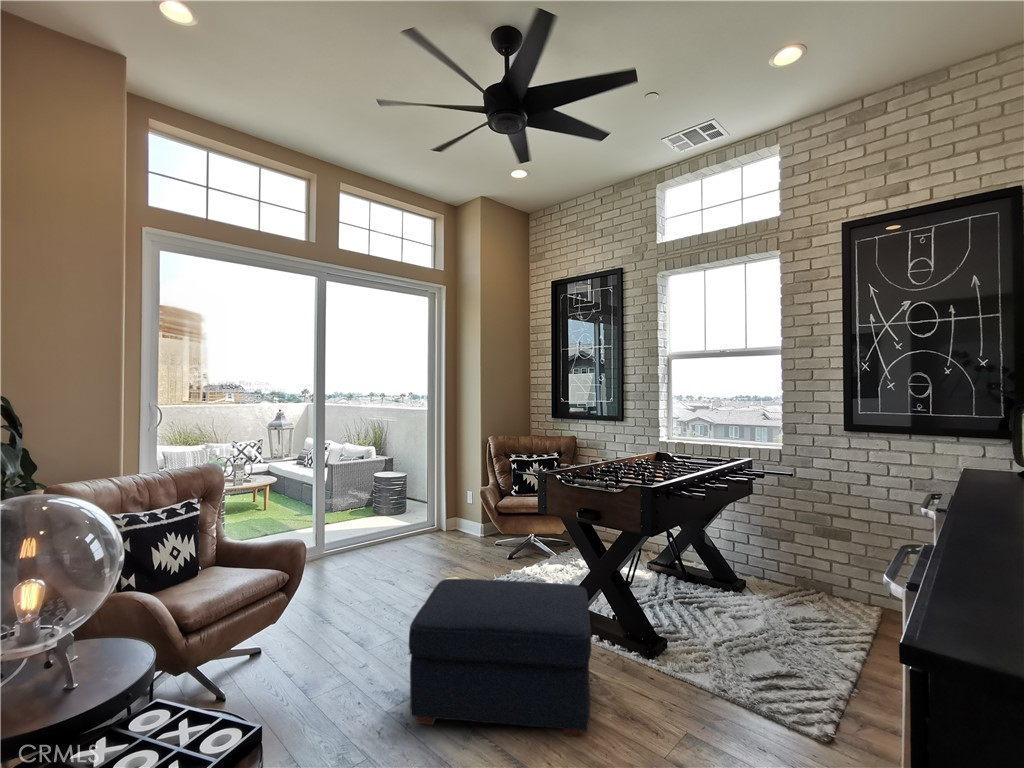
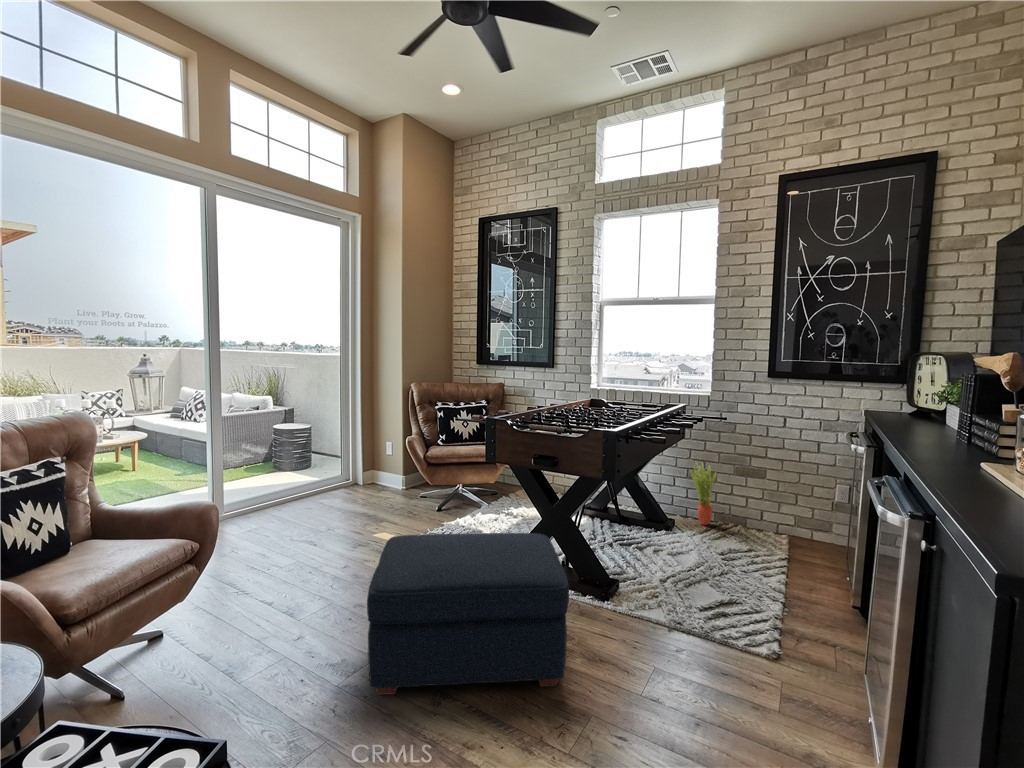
potted plant: none [762,520,794,590] -> present [691,463,716,525]

